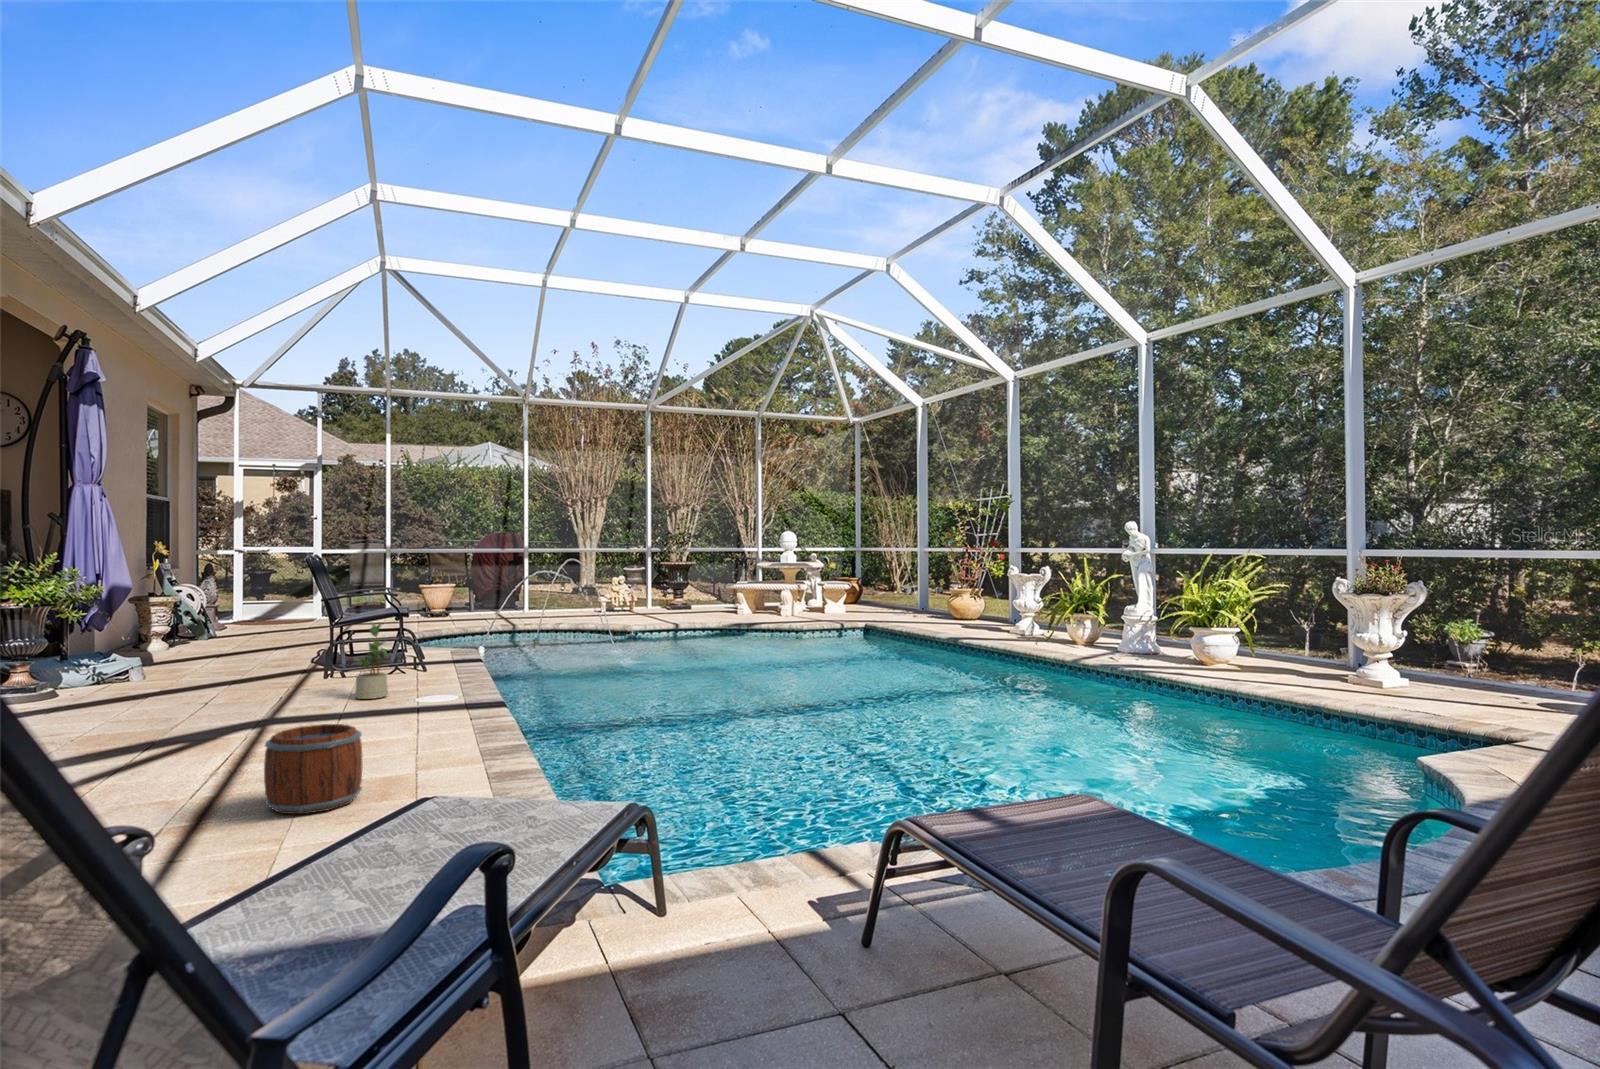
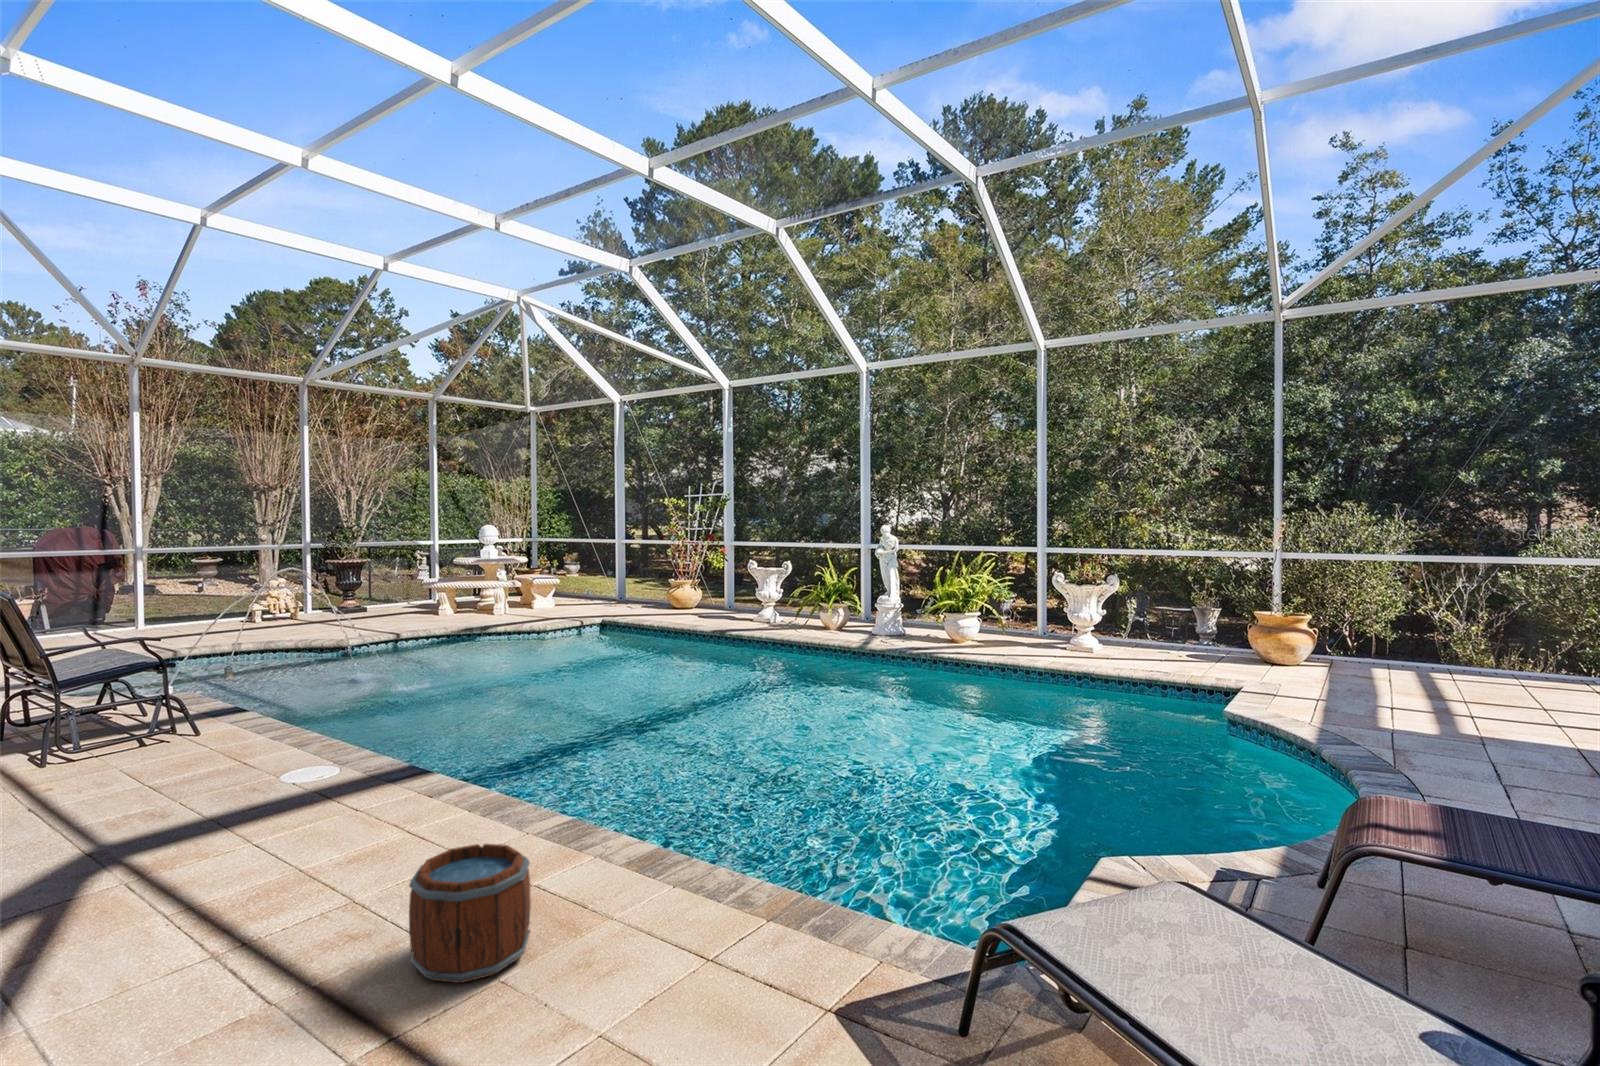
potted plant: present [354,623,388,699] -> none [161,684,227,793]

